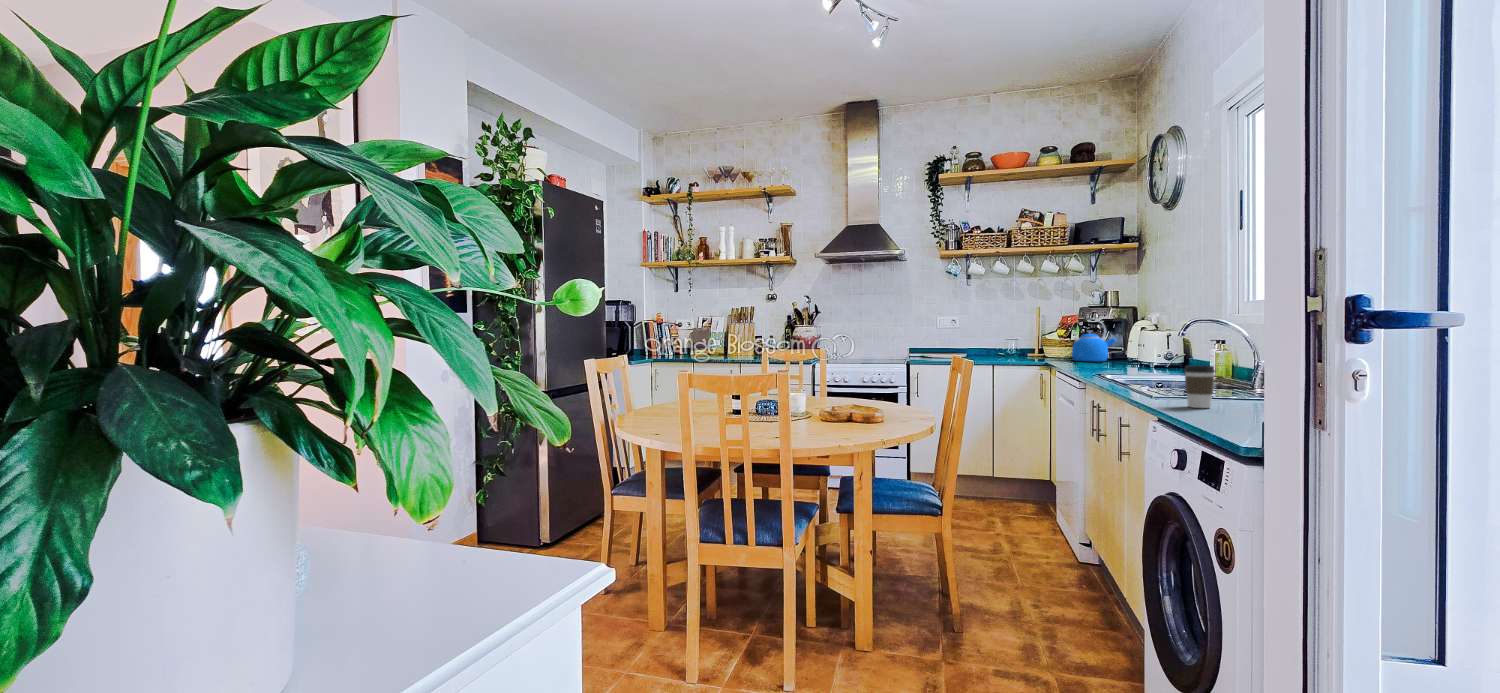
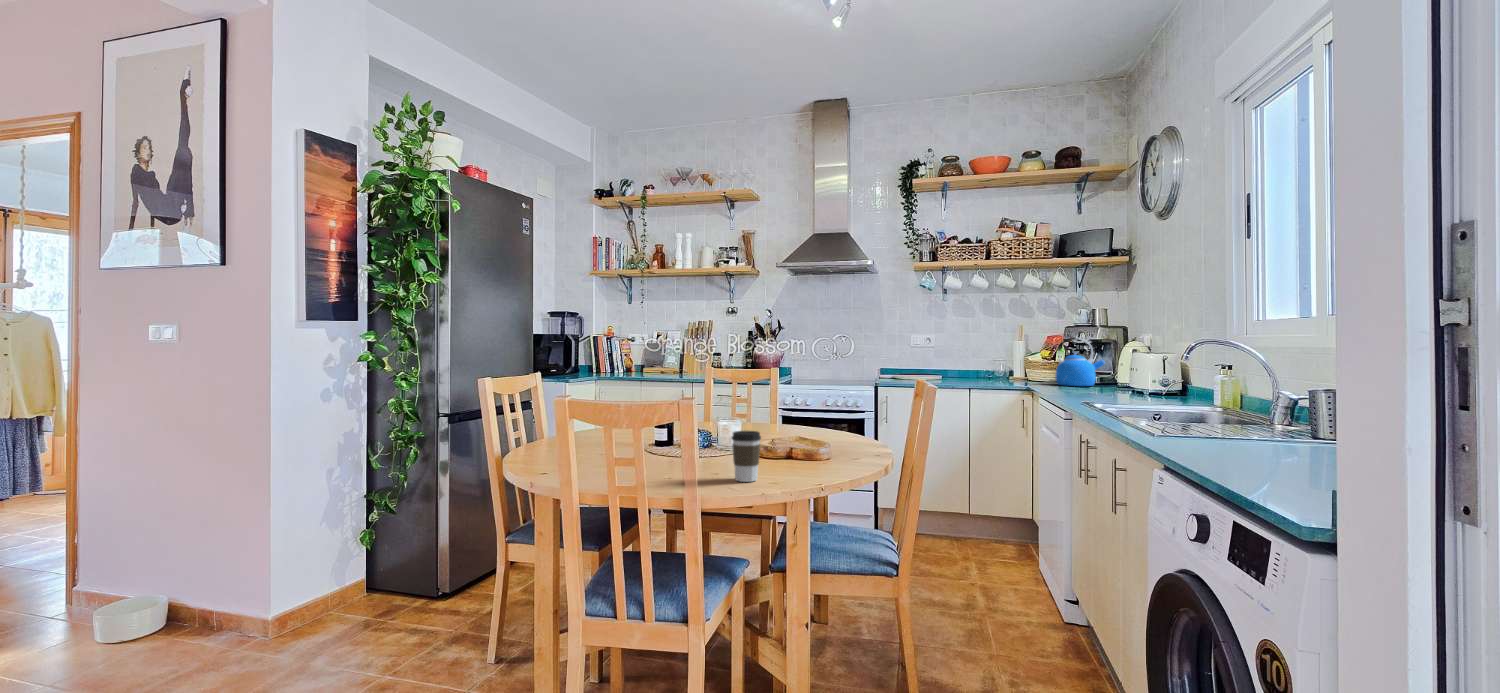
coffee cup: present [1184,366,1215,408] -> present [732,431,761,482]

